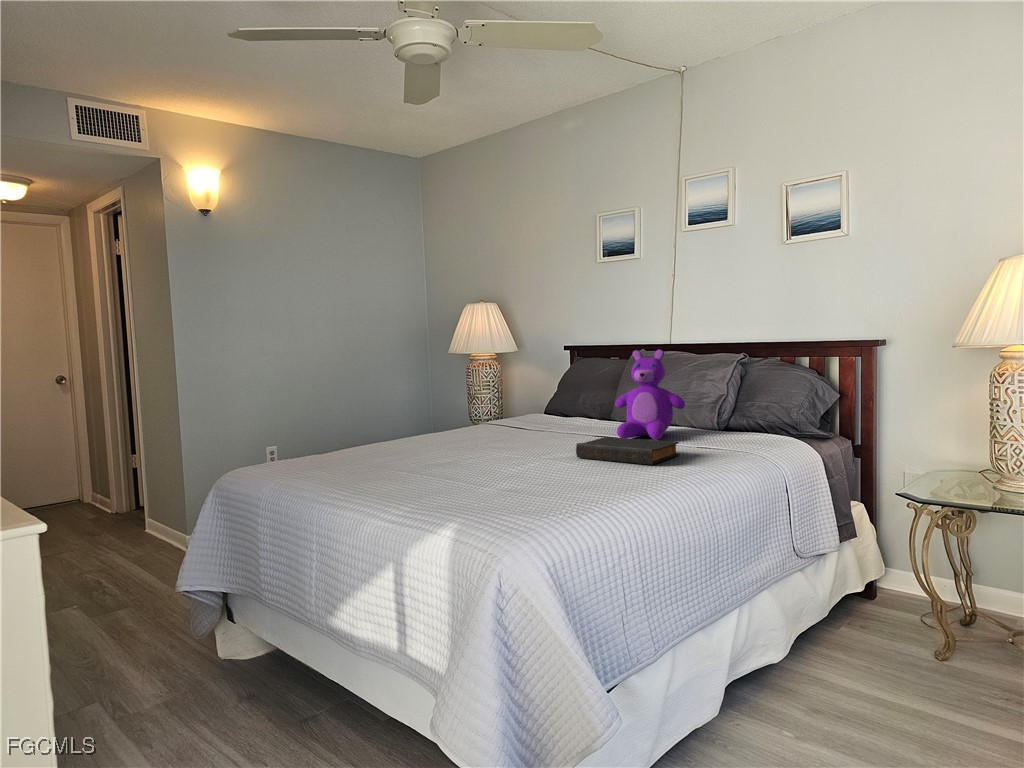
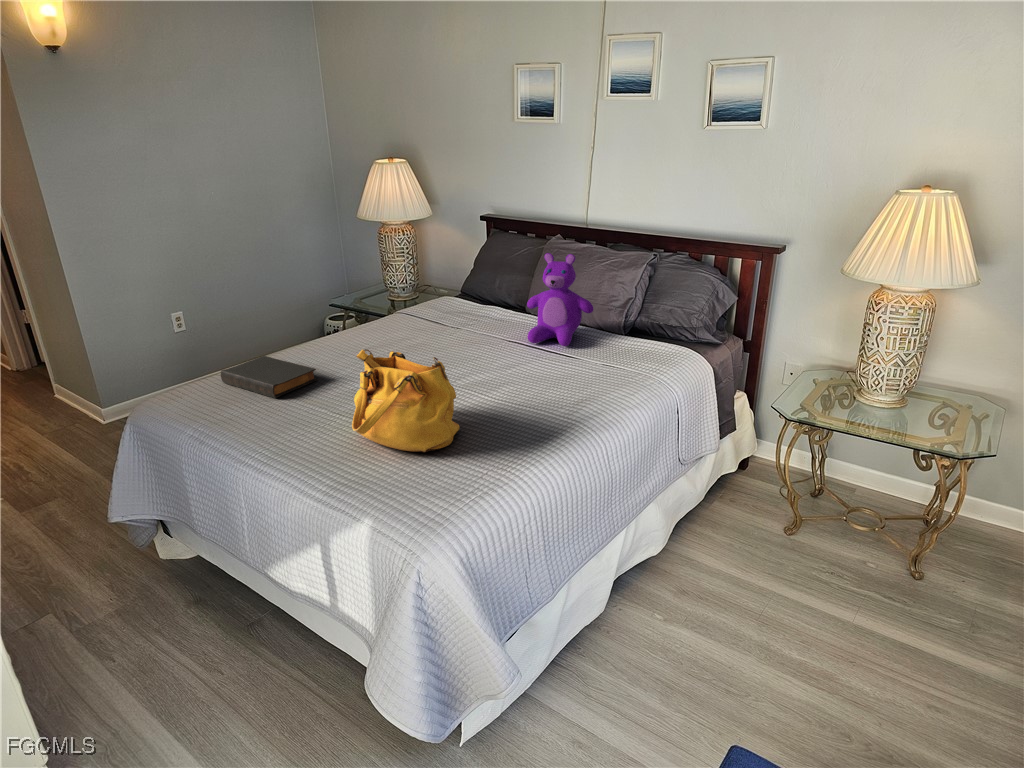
handbag: none [436,398,550,499] -> present [352,349,460,452]
book: present [576,437,679,465] -> present [221,356,317,398]

